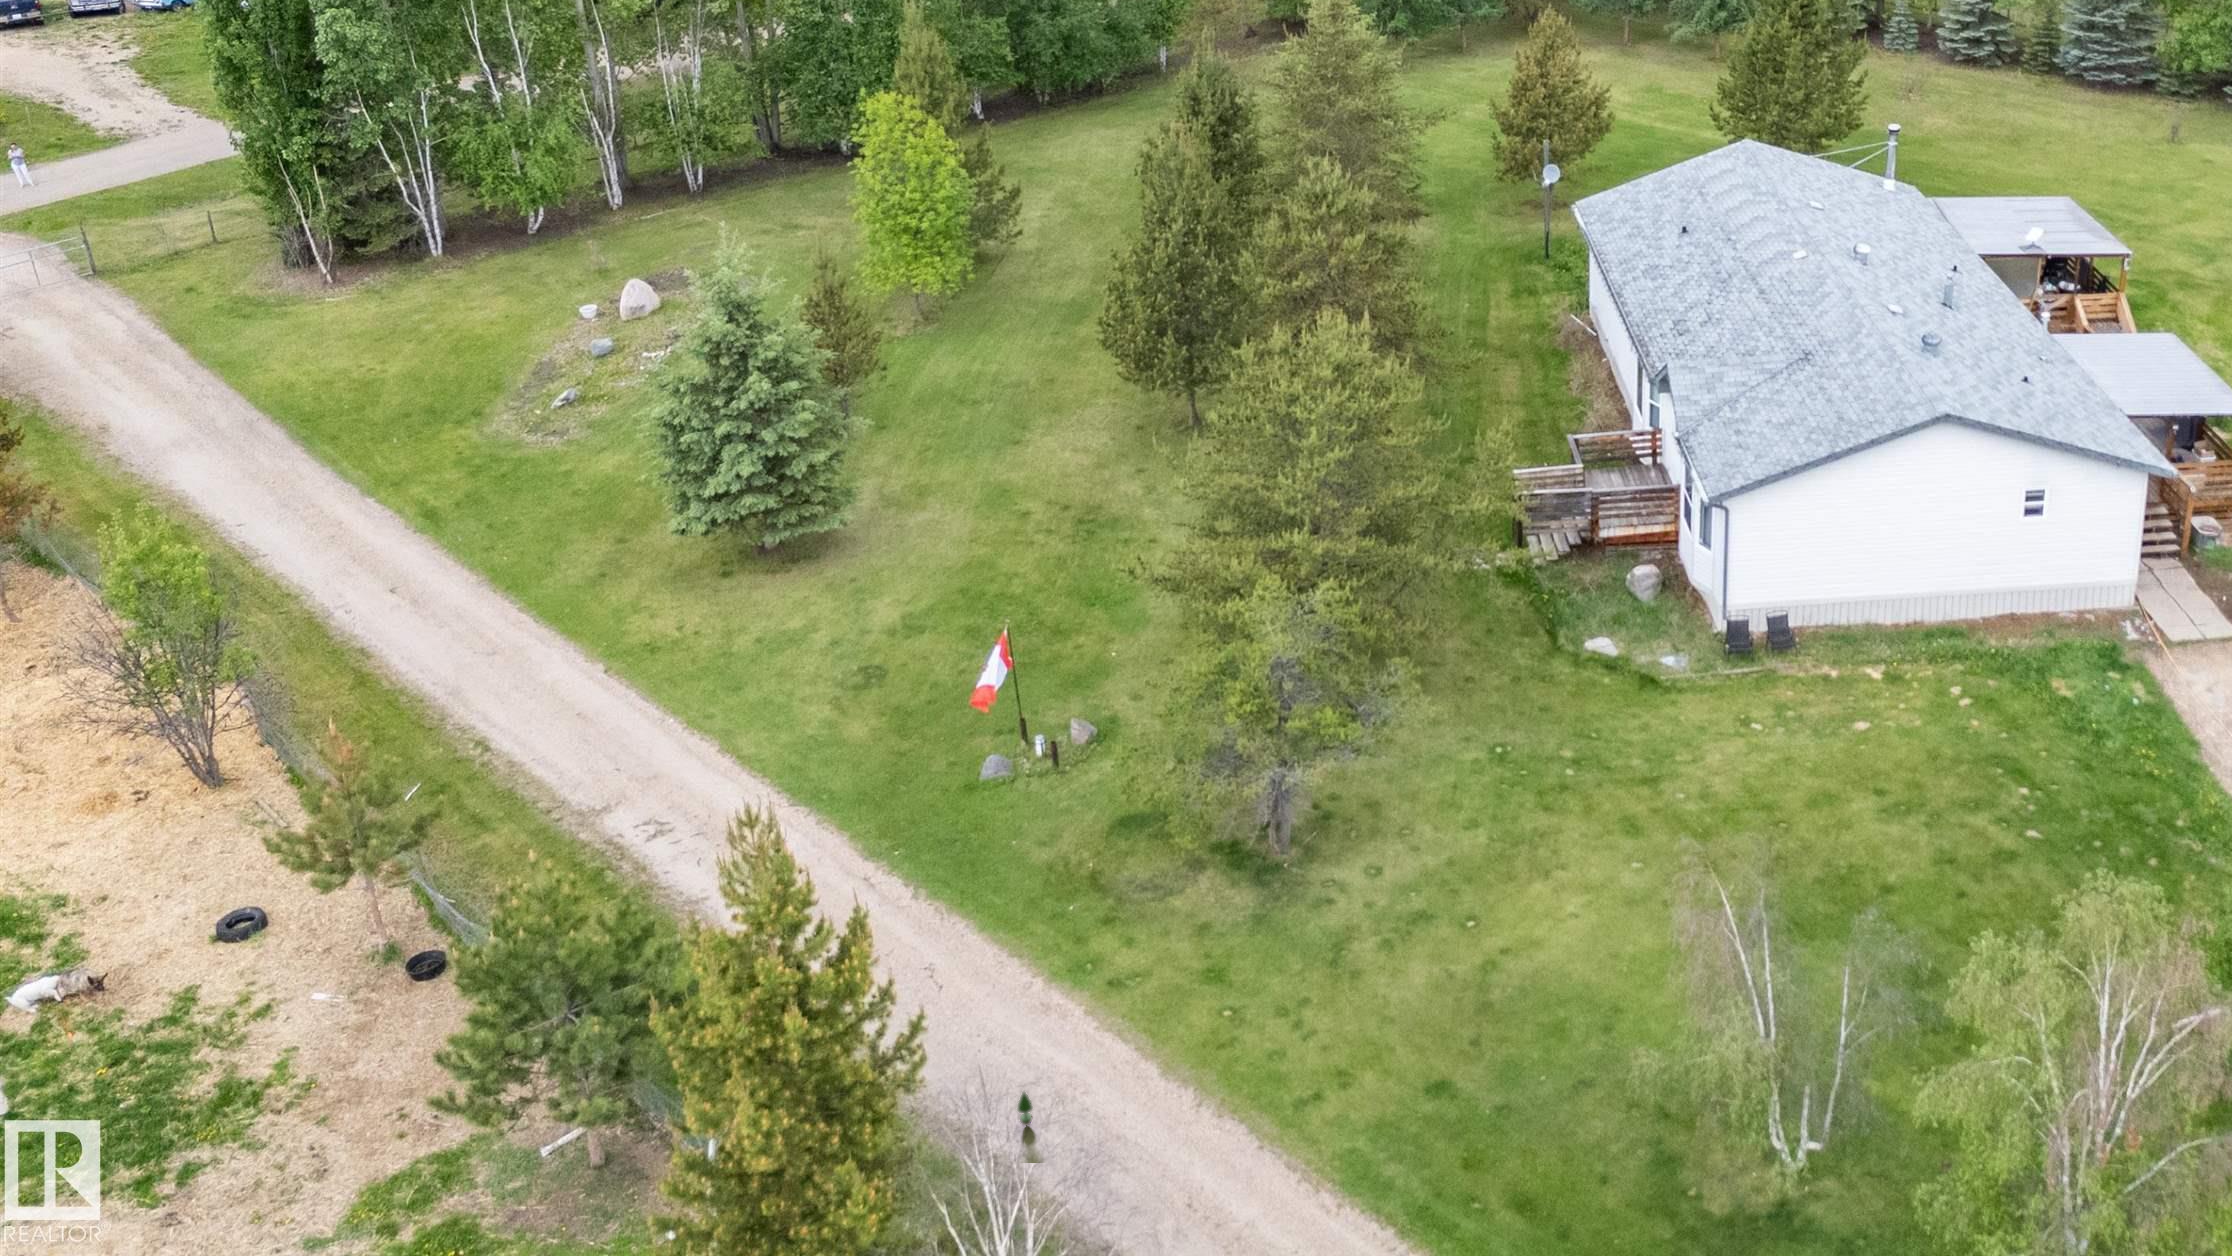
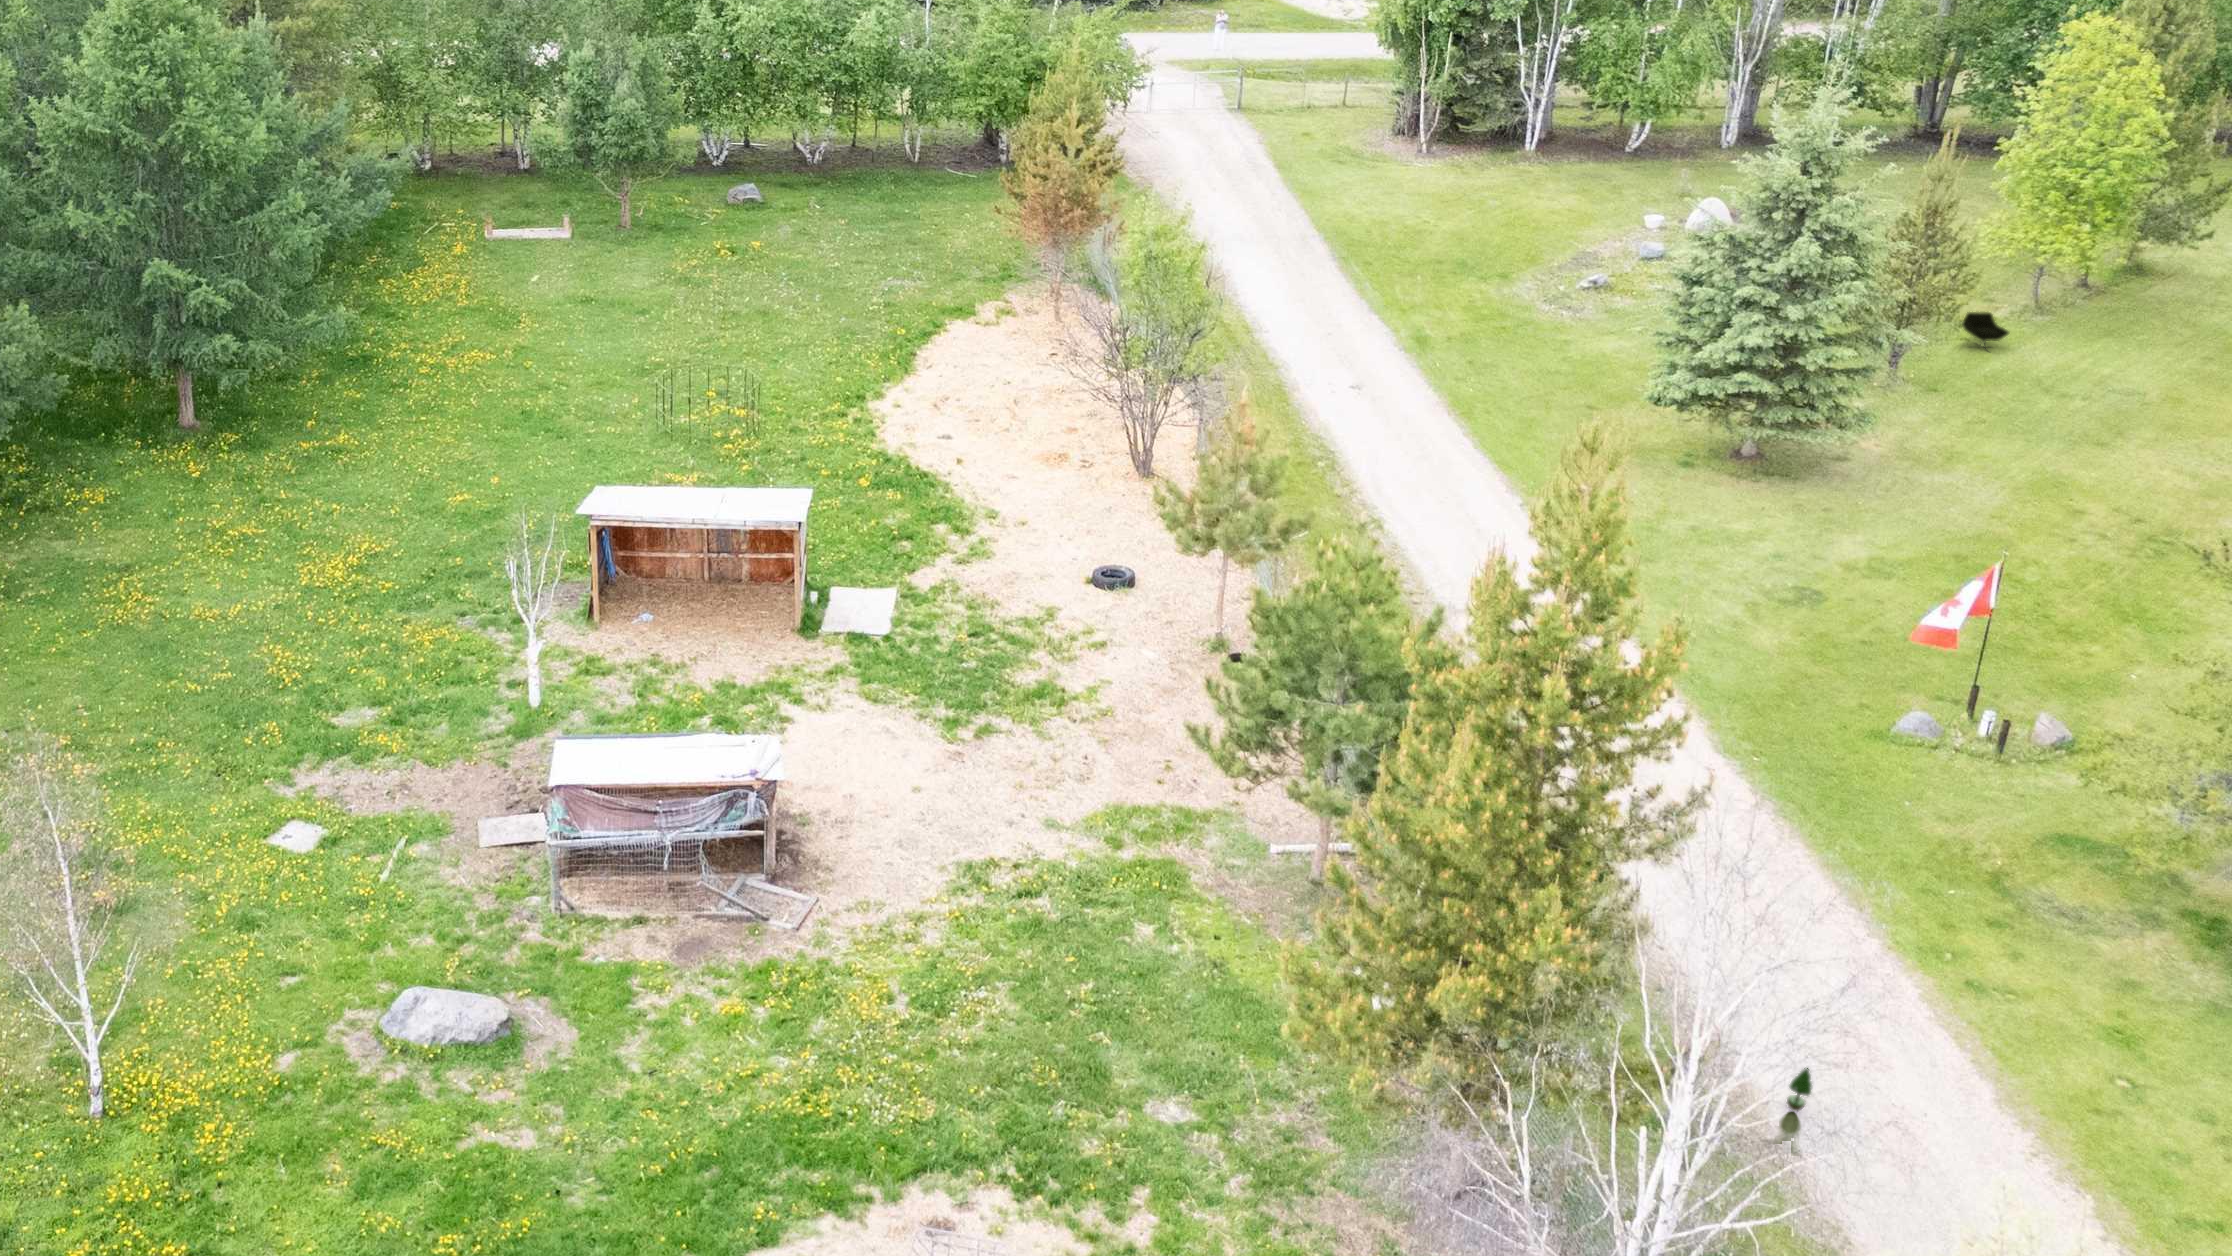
lounge chair: none [883,353,920,387] -> present [1962,312,2009,347]

